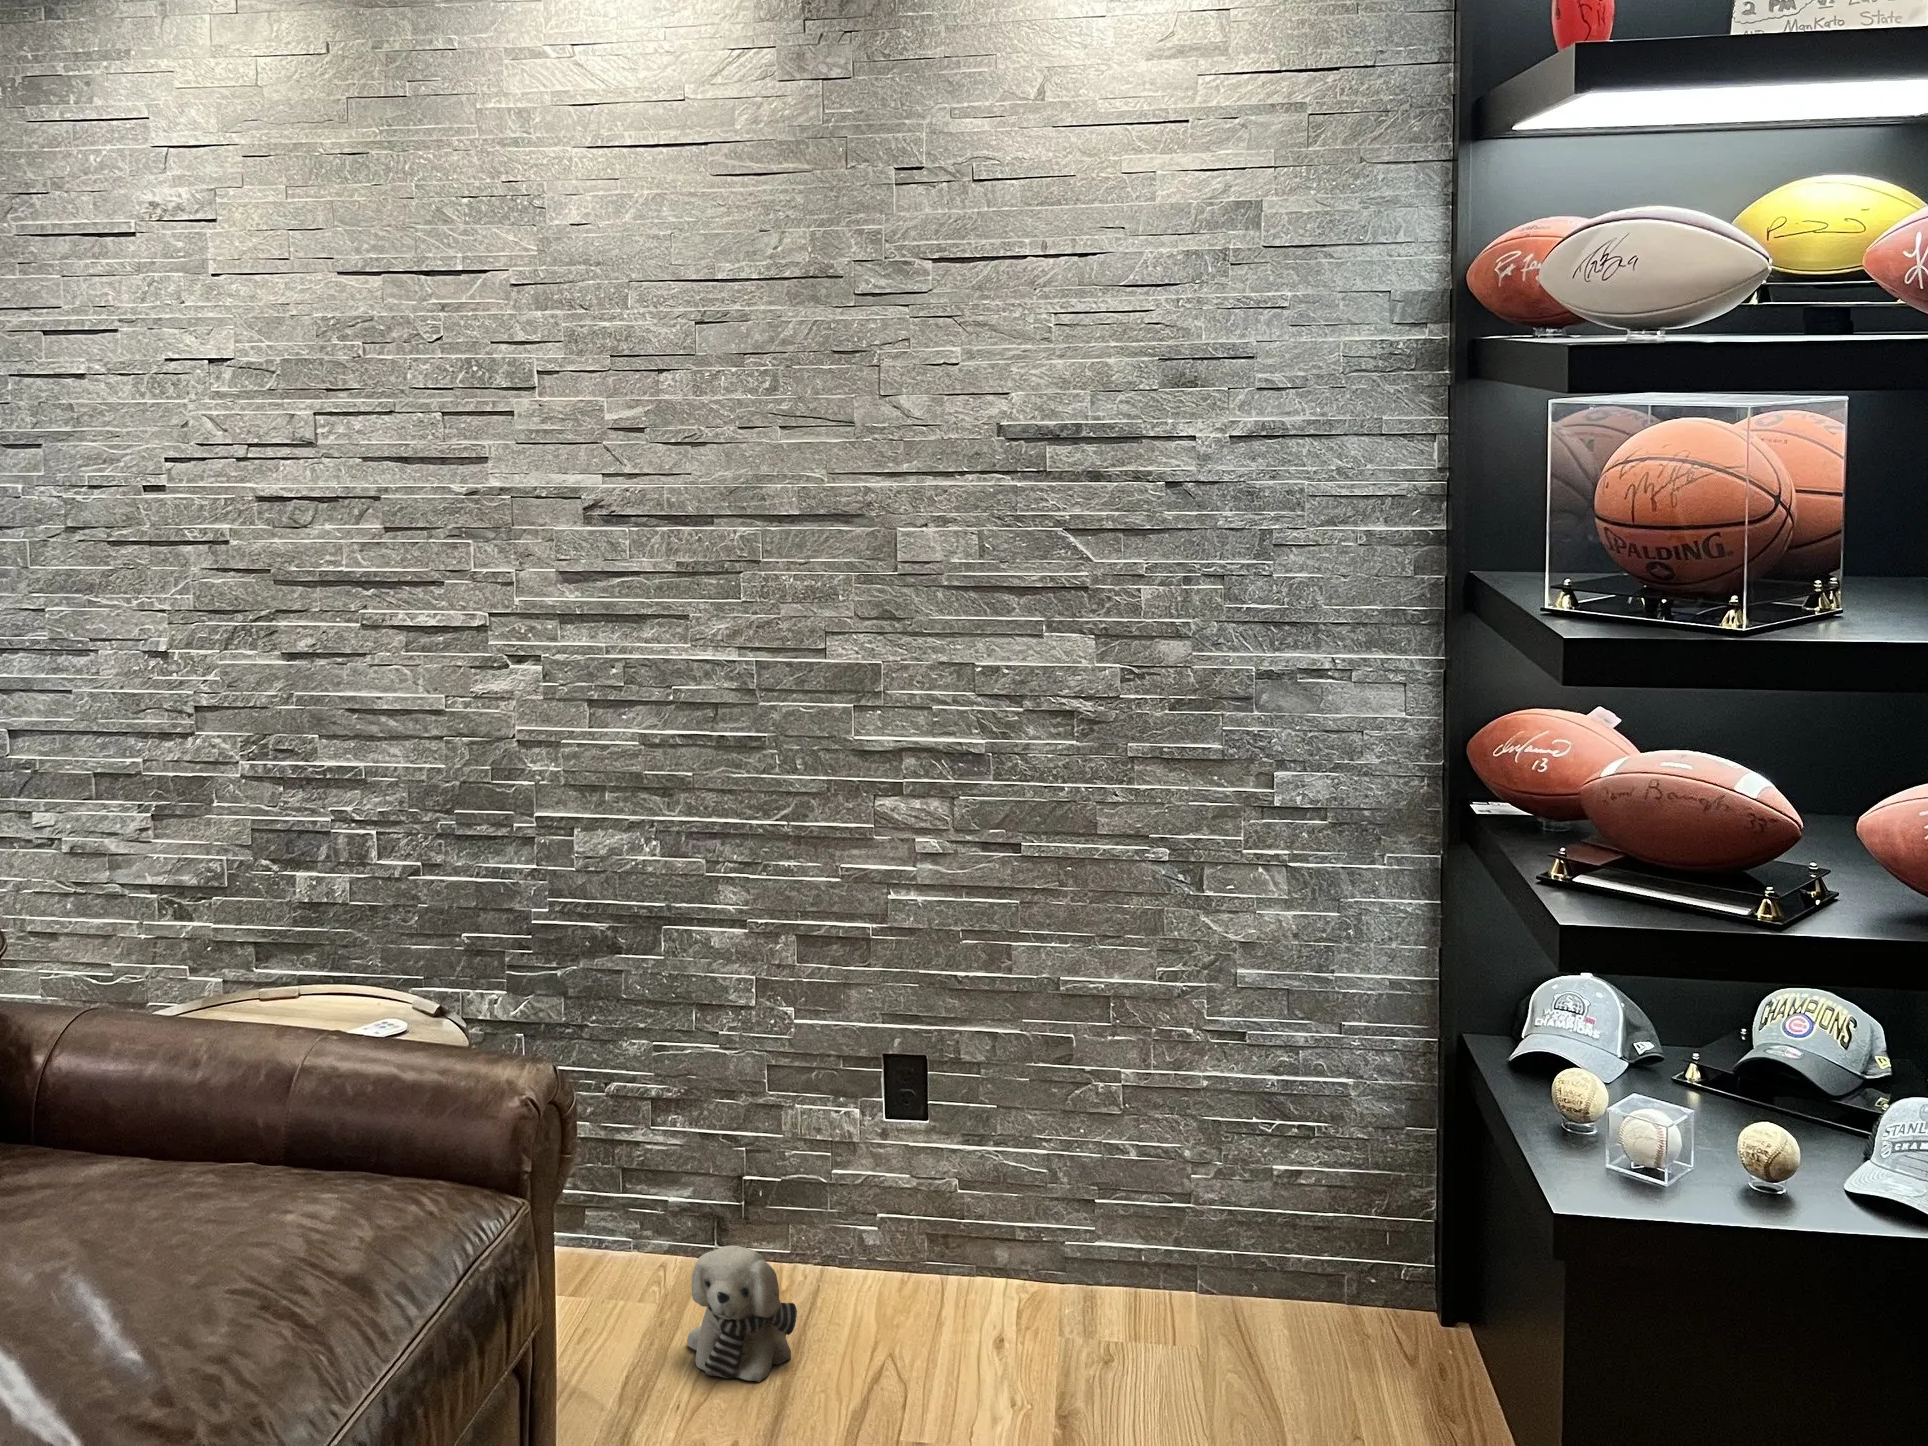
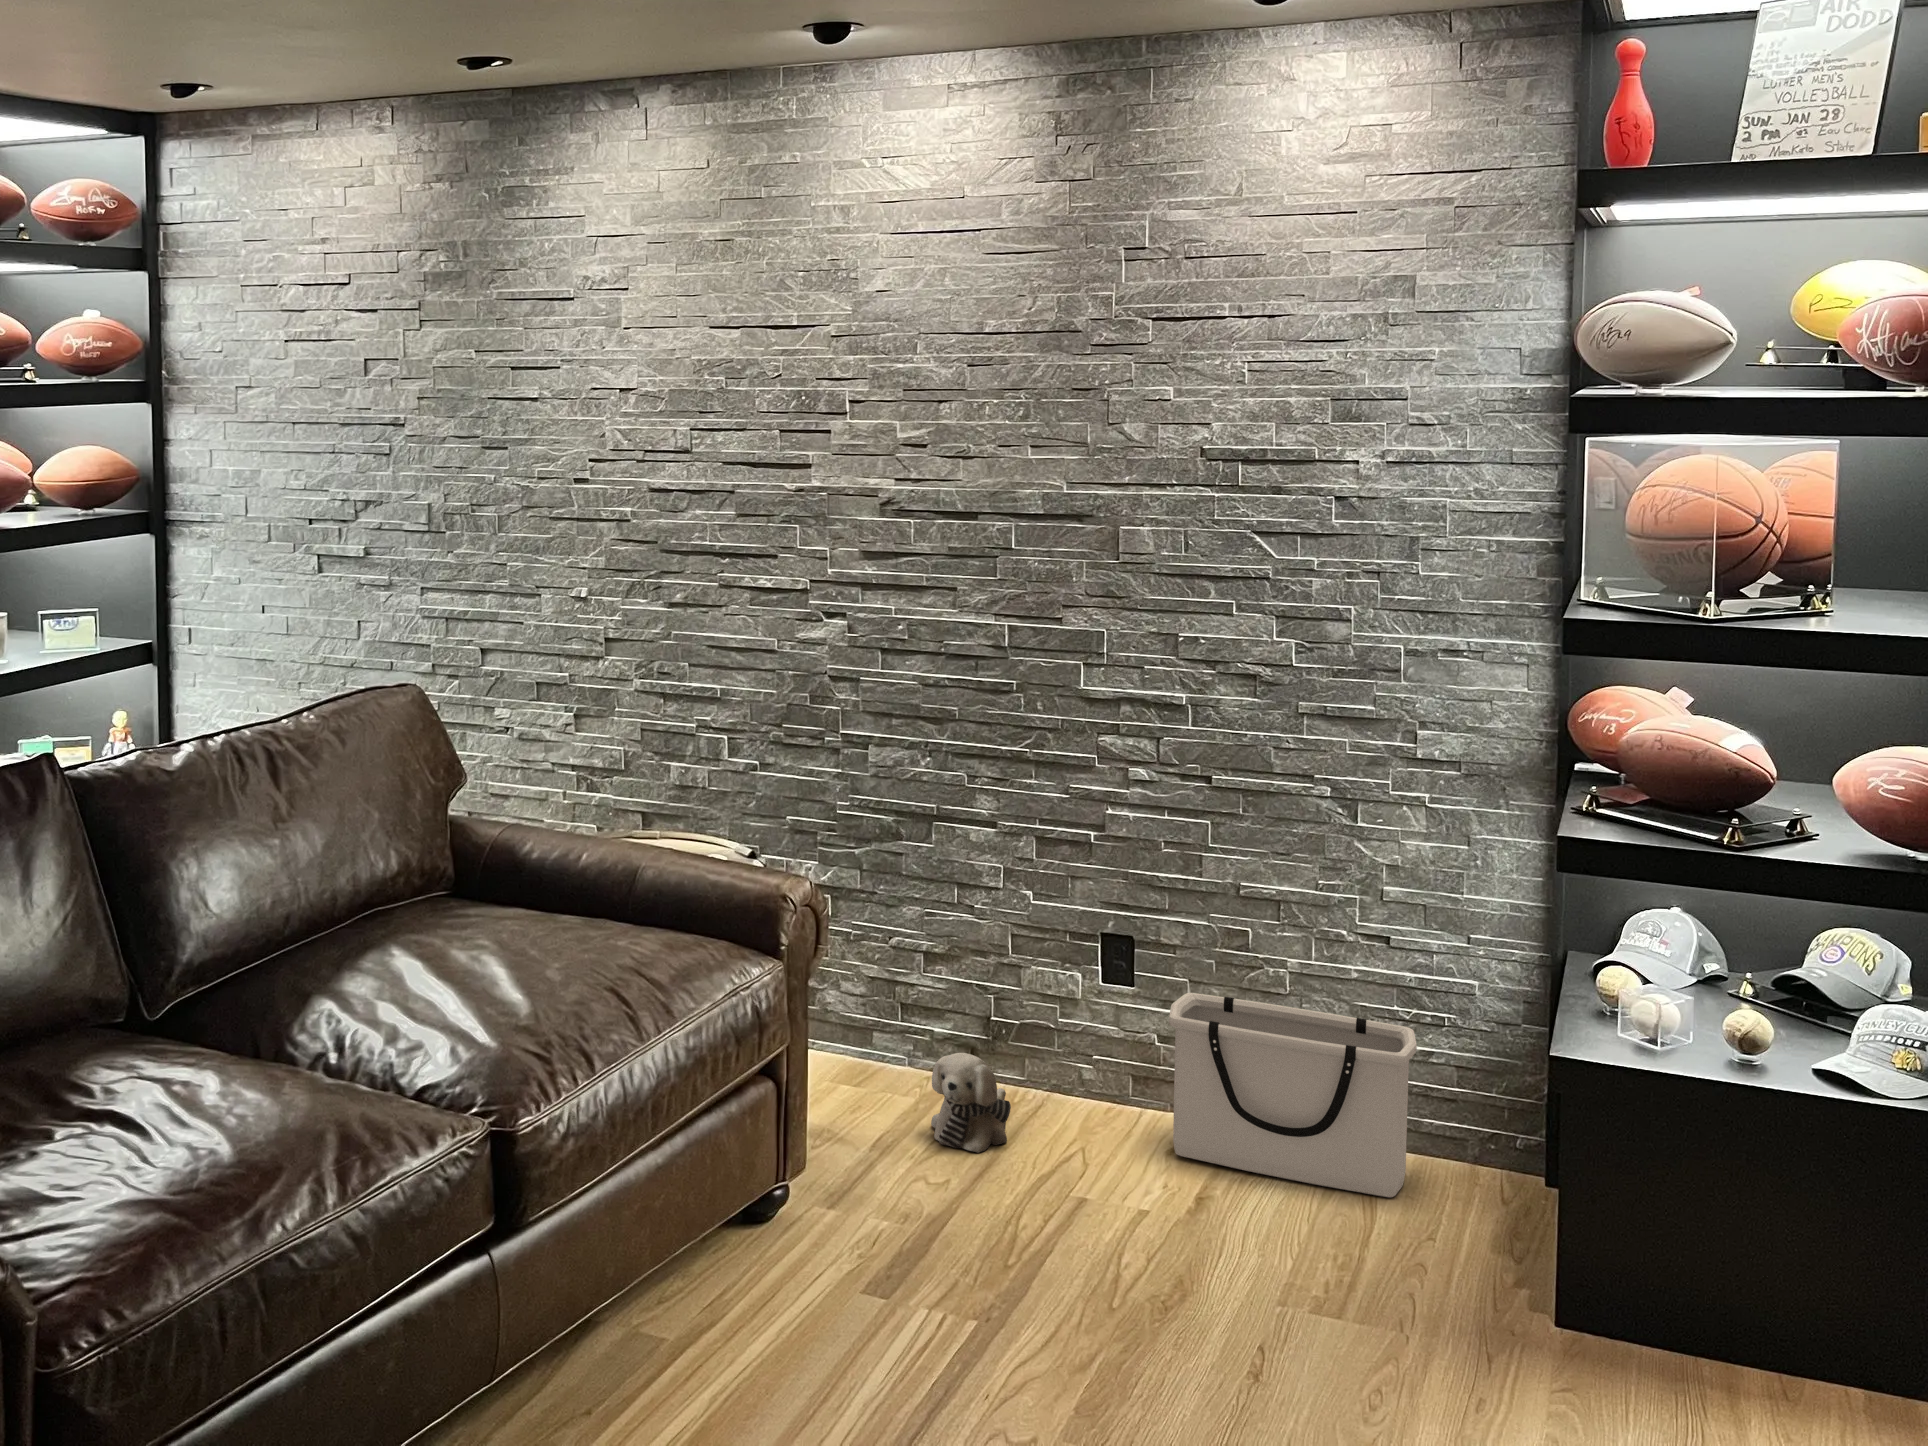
storage bin: none [991,1125,1297,1368] -> present [1169,993,1417,1197]

